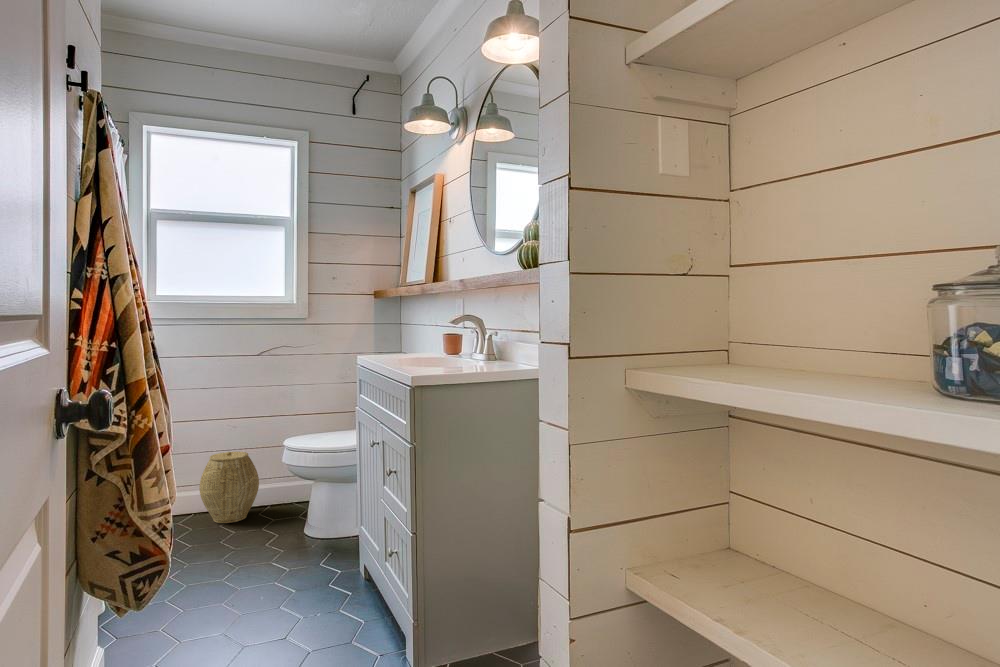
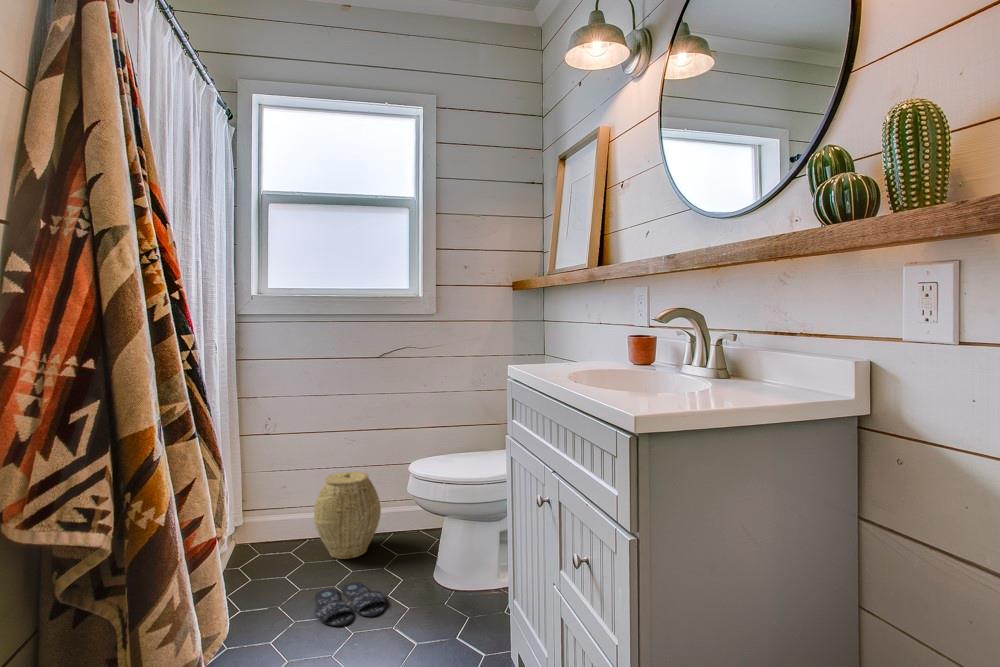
slippers: none [204,537,265,563] -> present [314,582,386,626]

